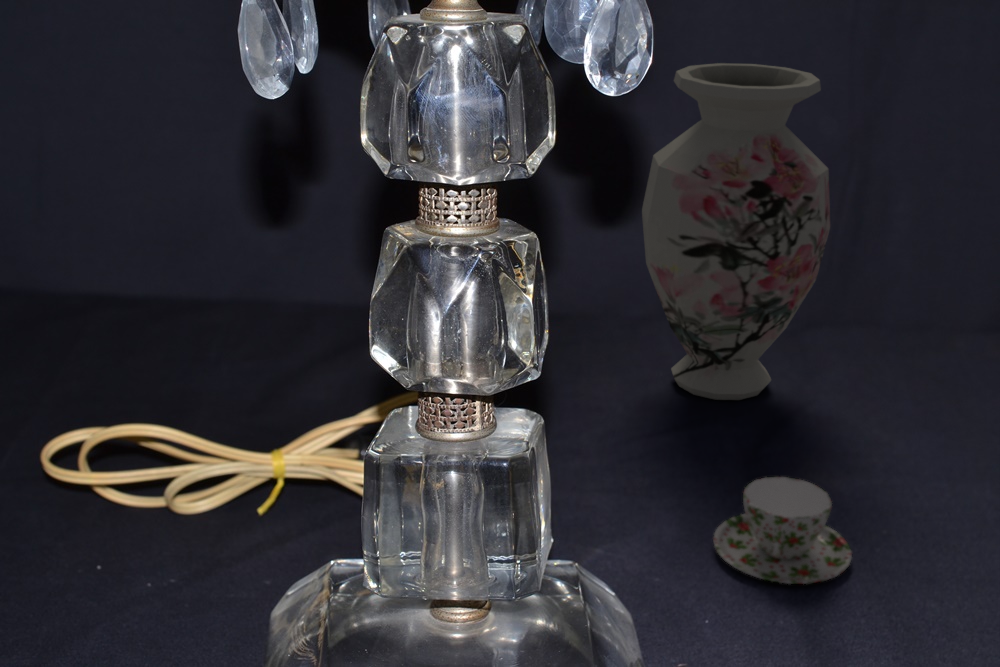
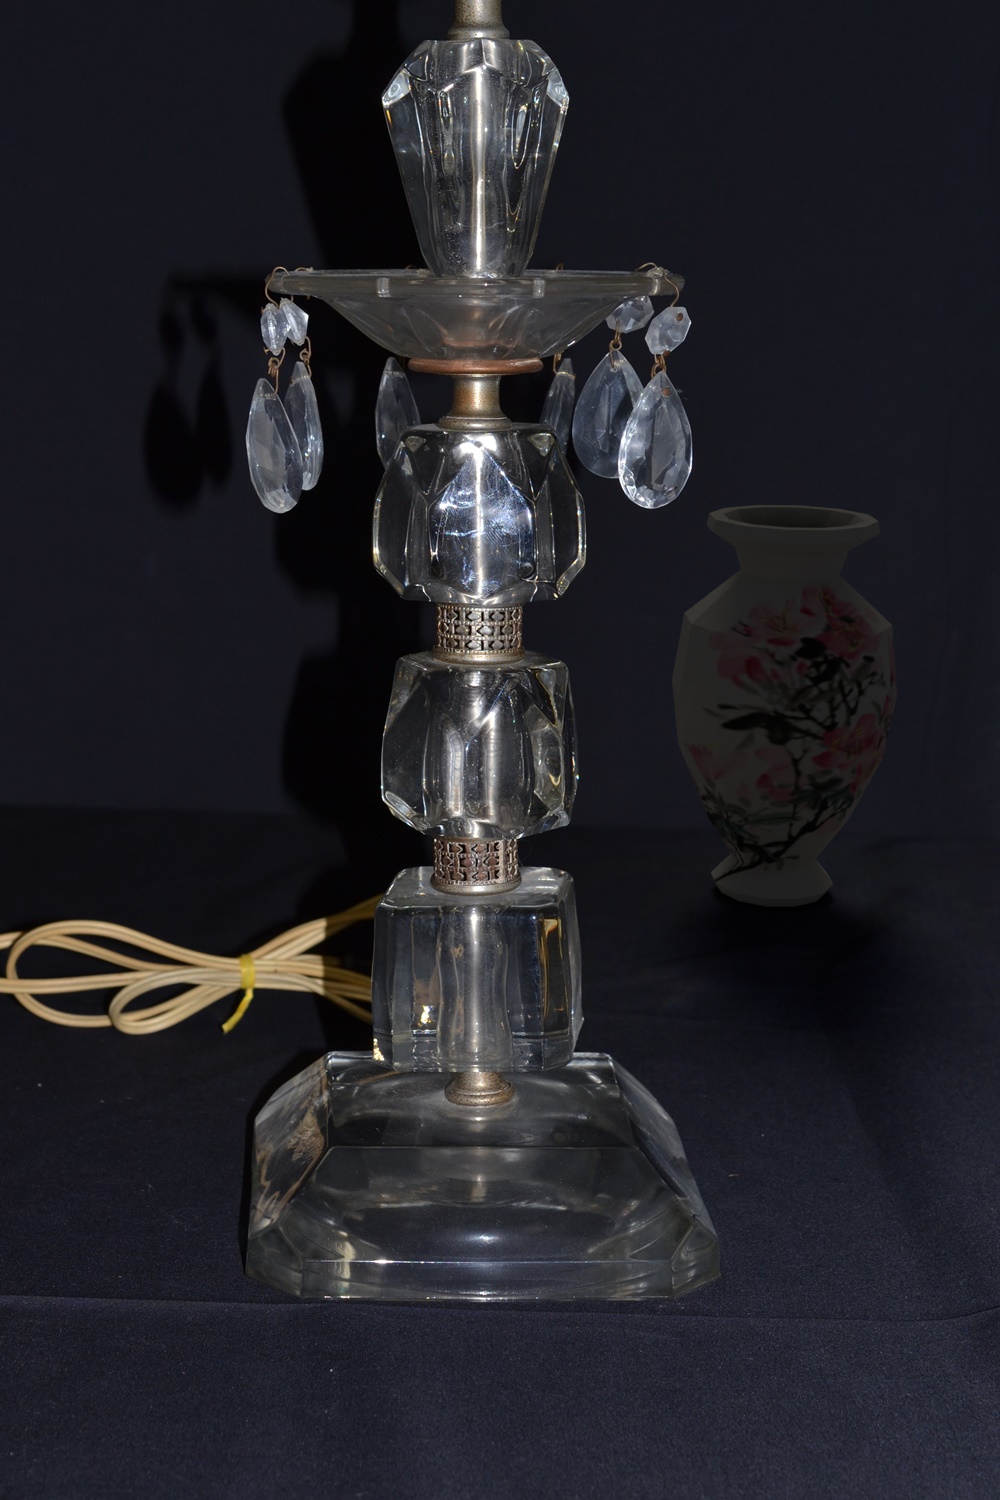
teacup: present [713,477,852,584] -> none [767,973,930,1092]

